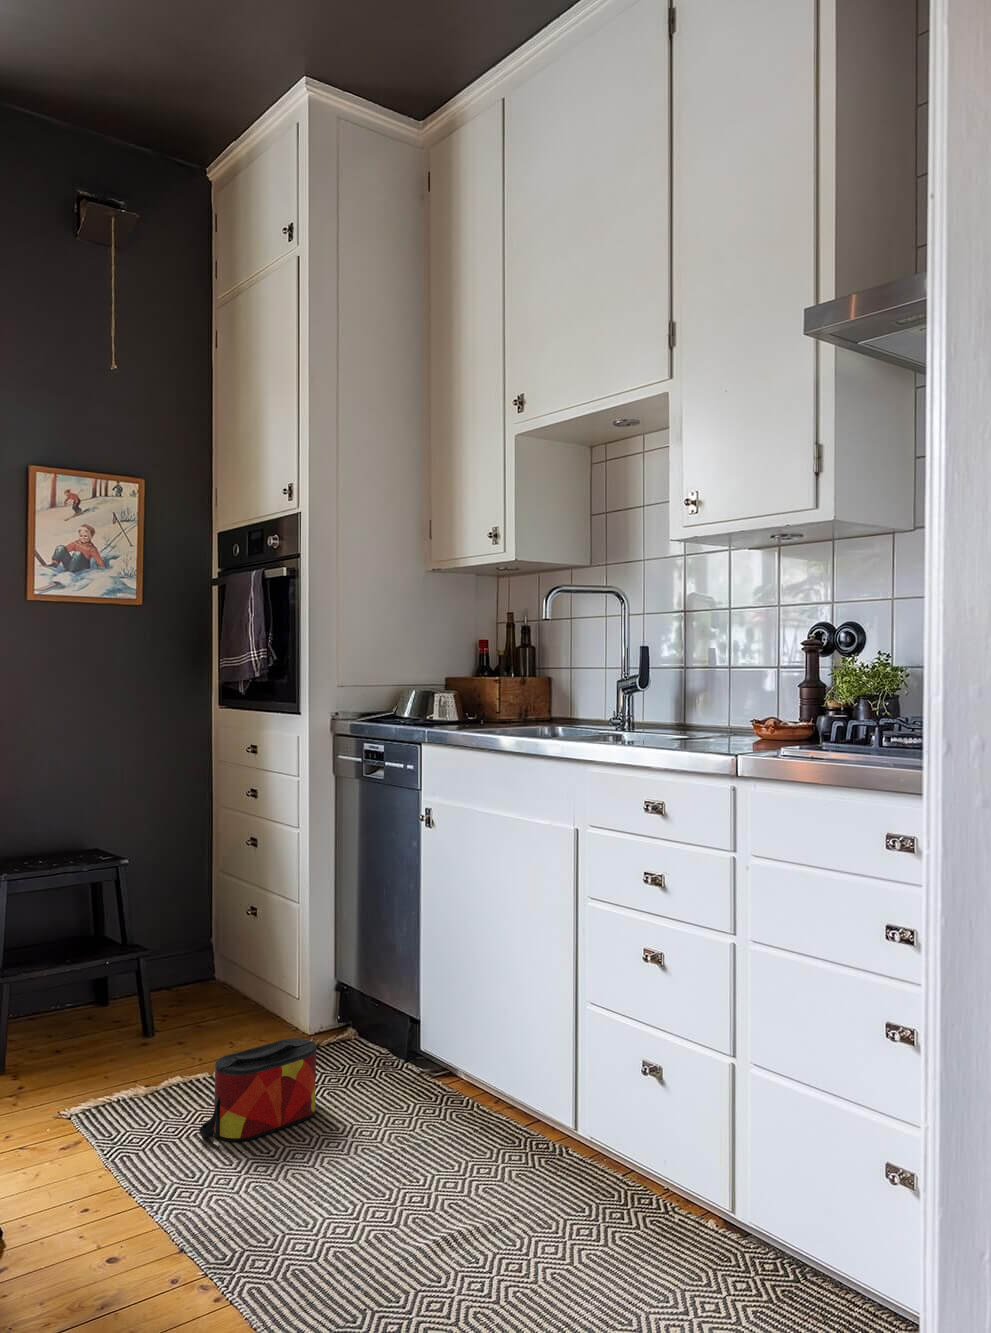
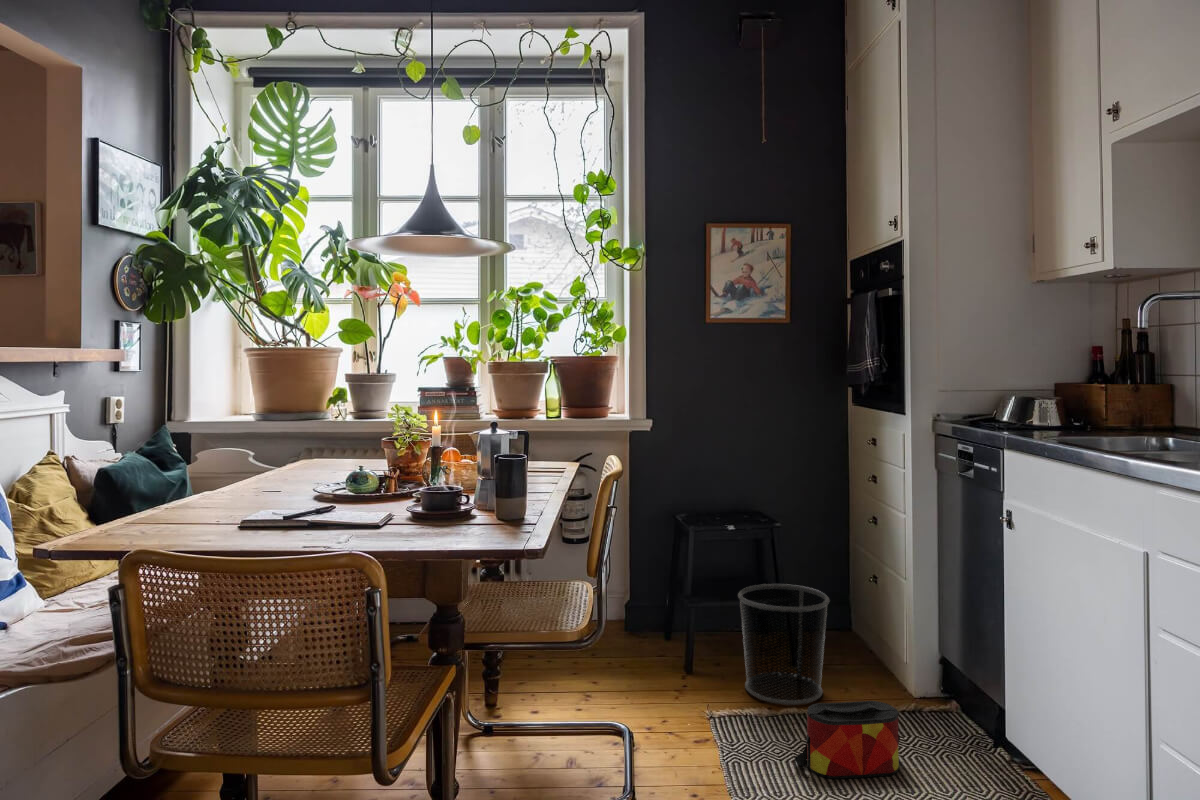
waste bin: none [97,926,217,1078] -> present [738,584,829,705]

